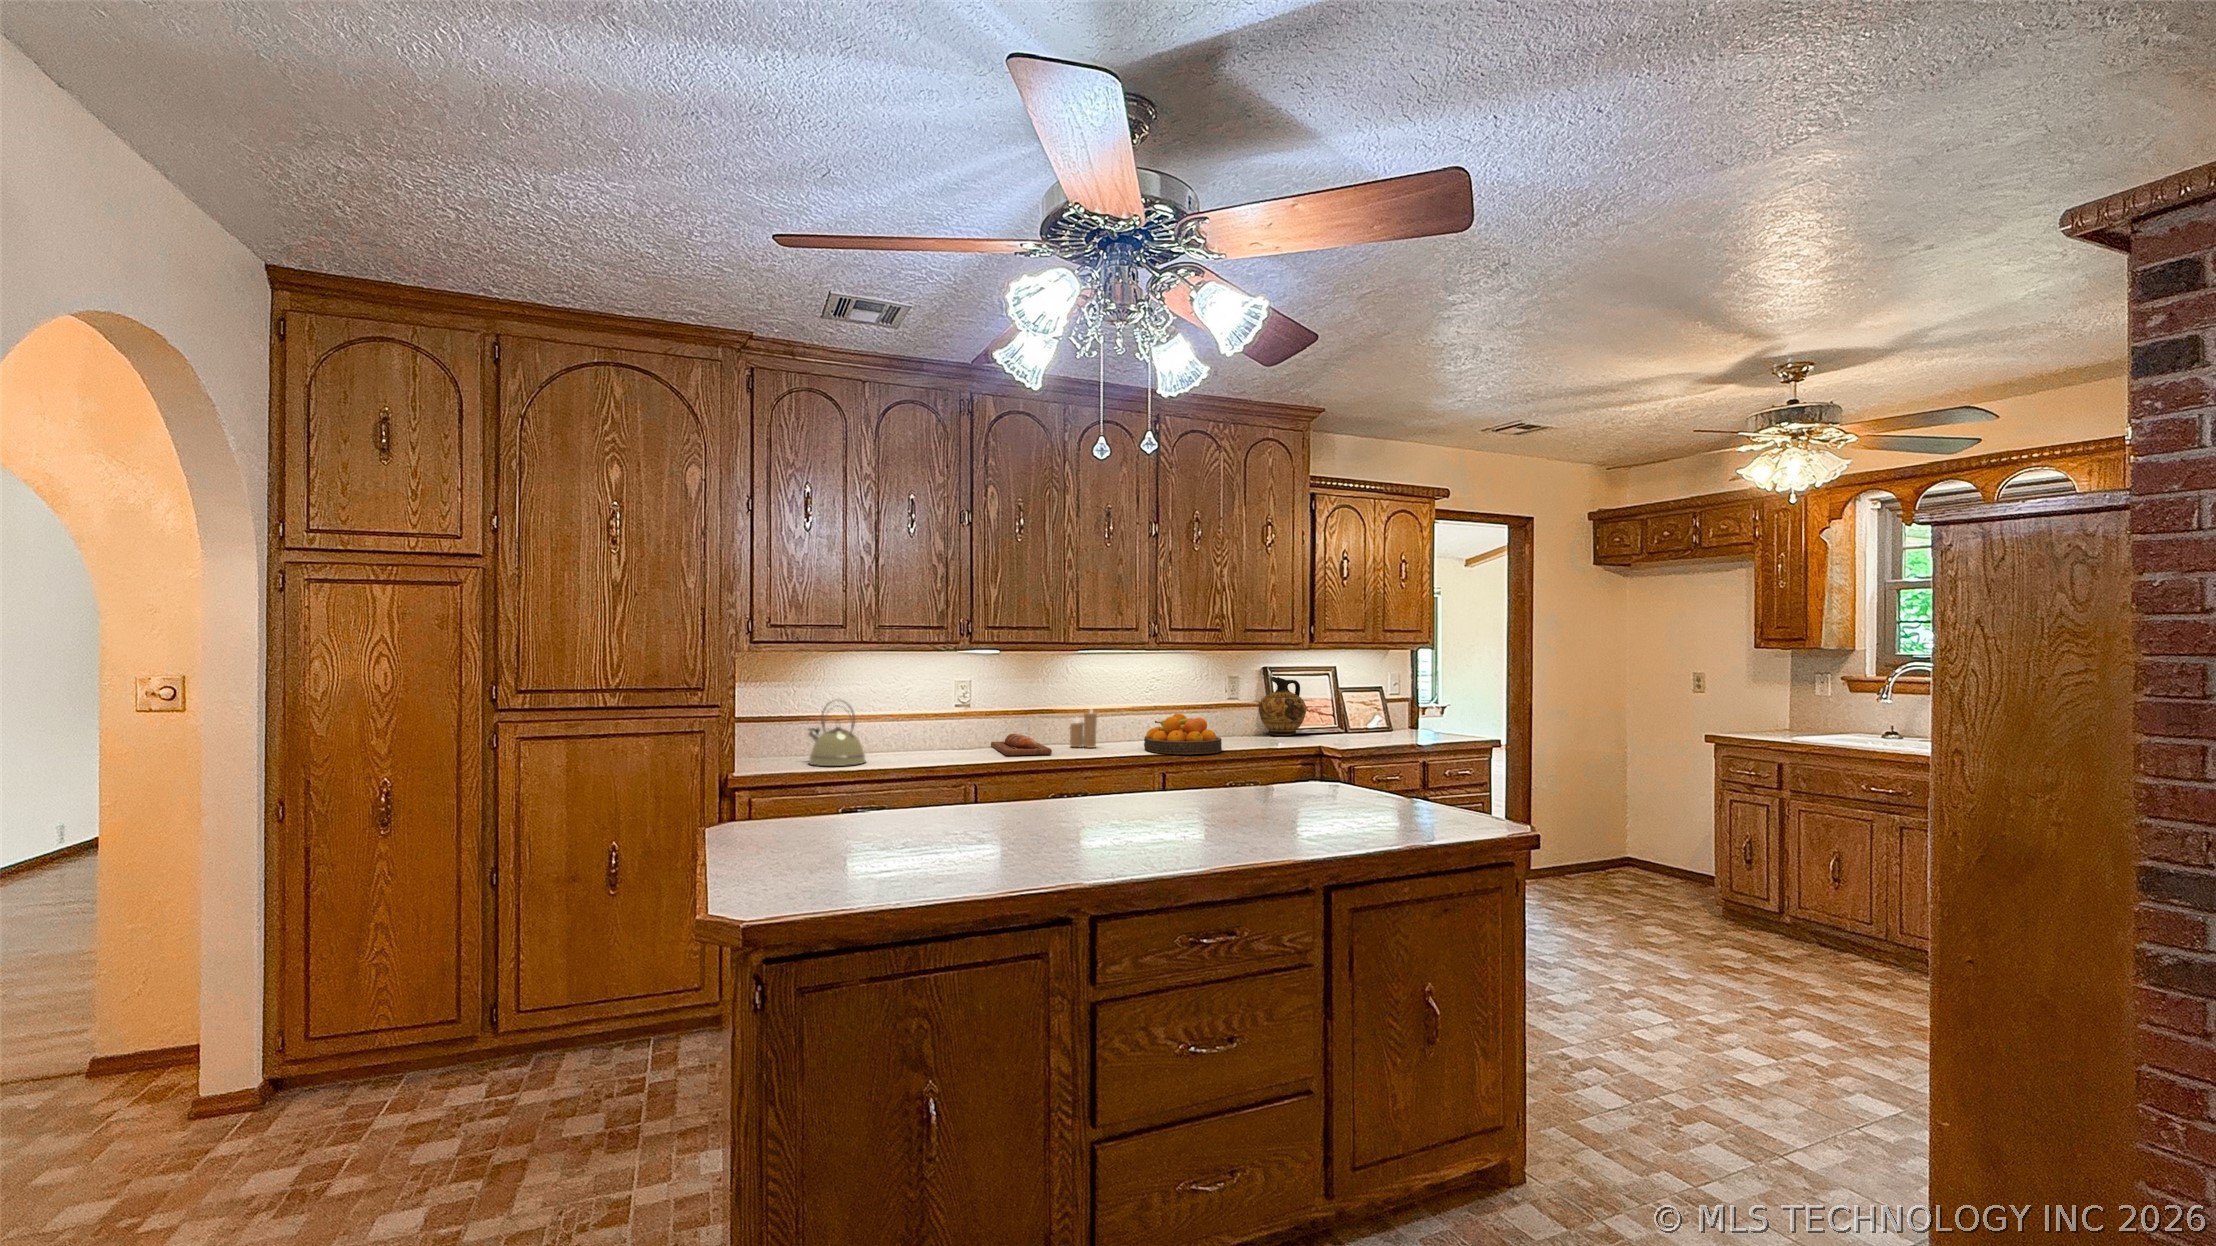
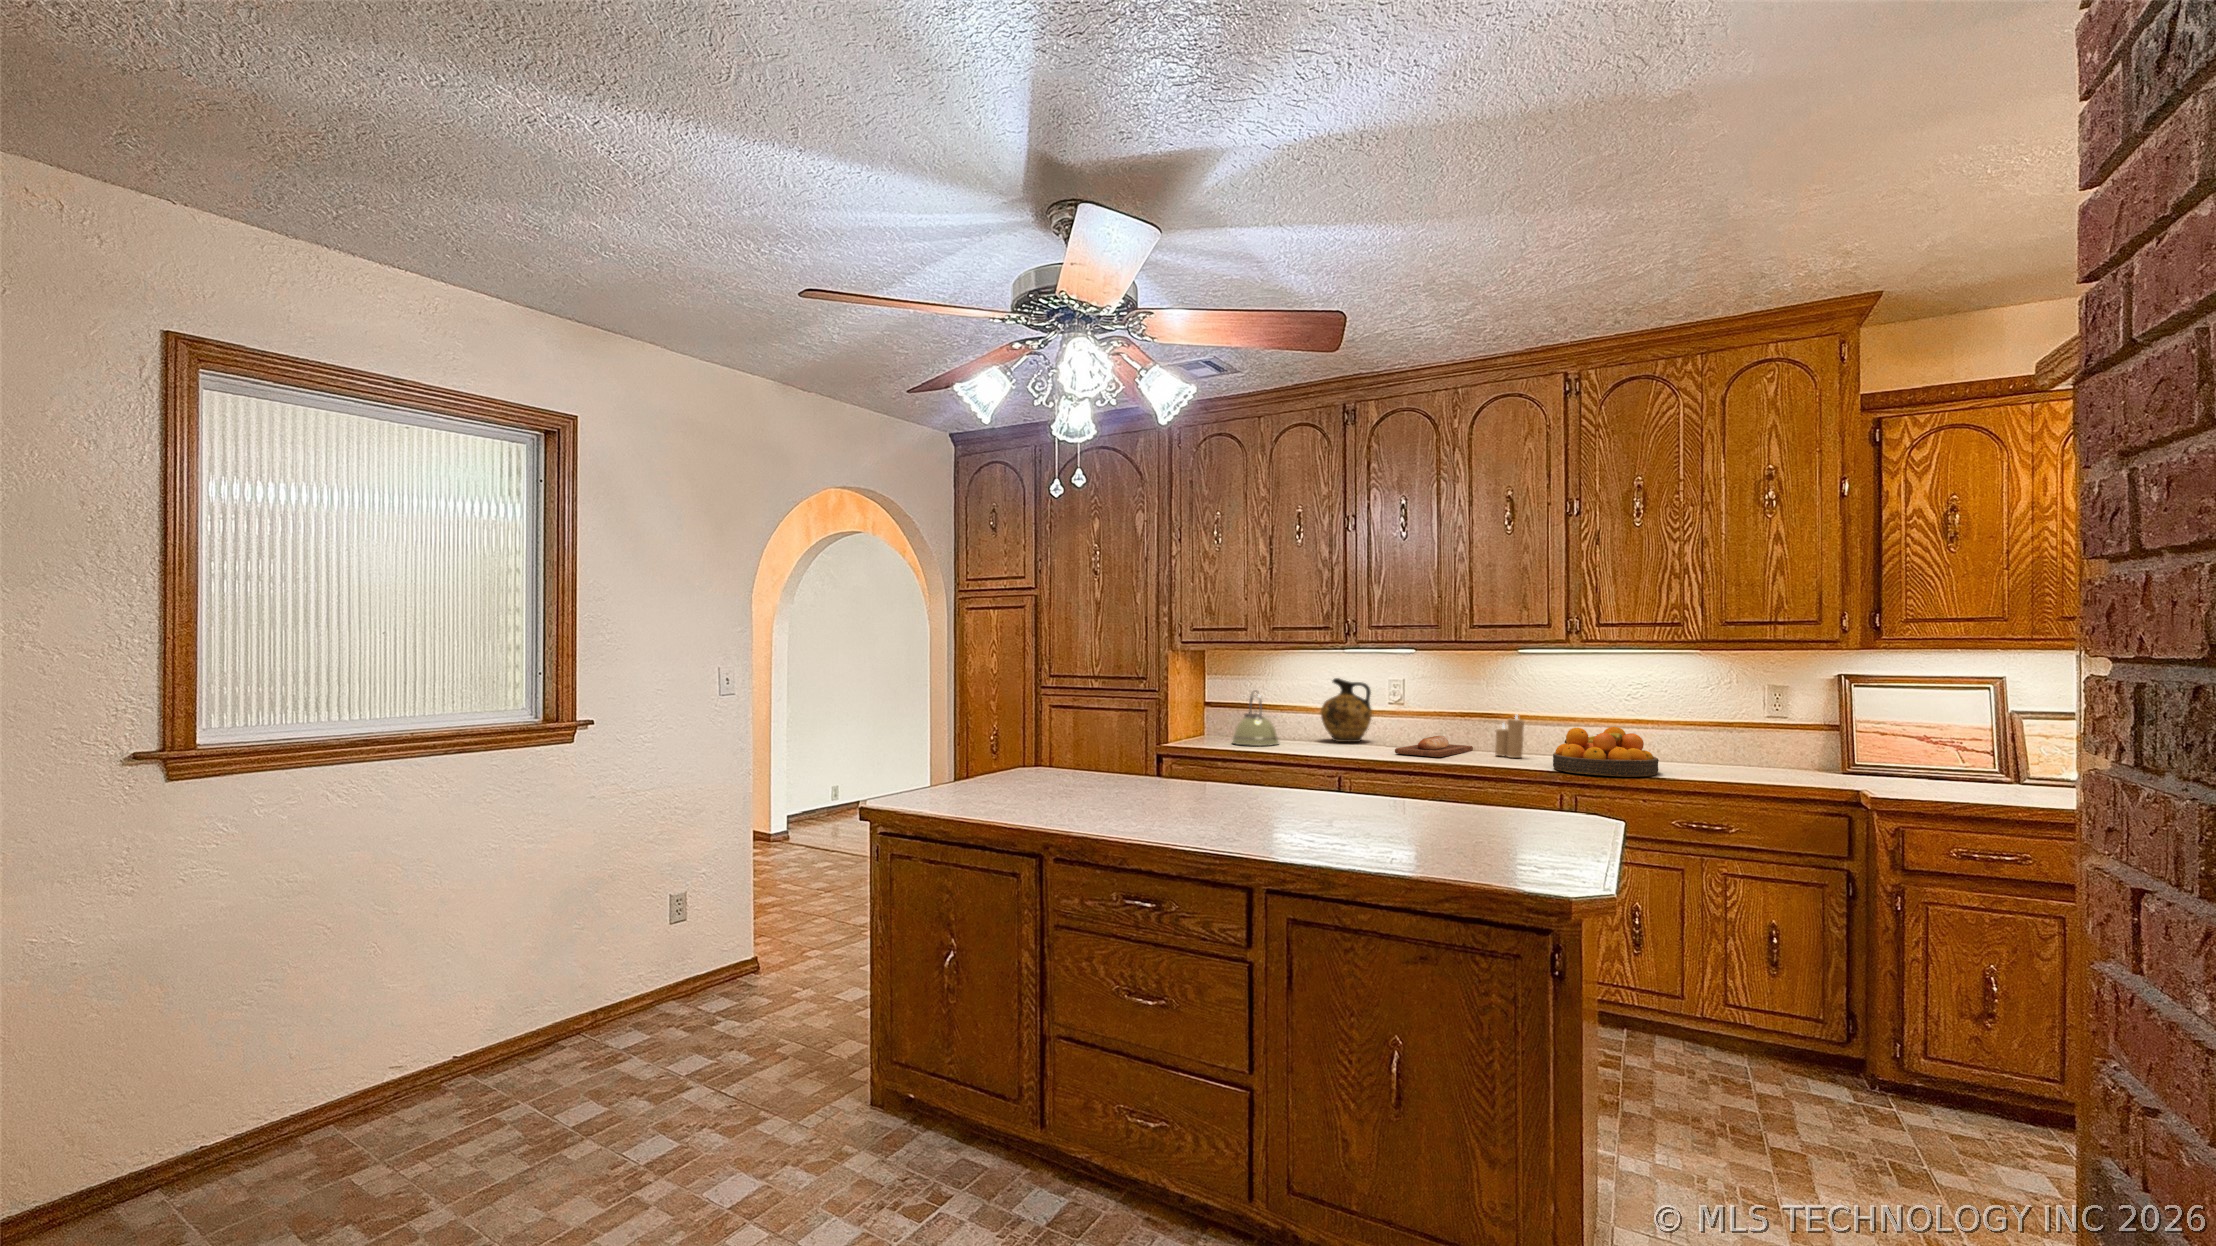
ceramic jug: present [1259,677,1306,735] -> present [1321,678,1372,742]

